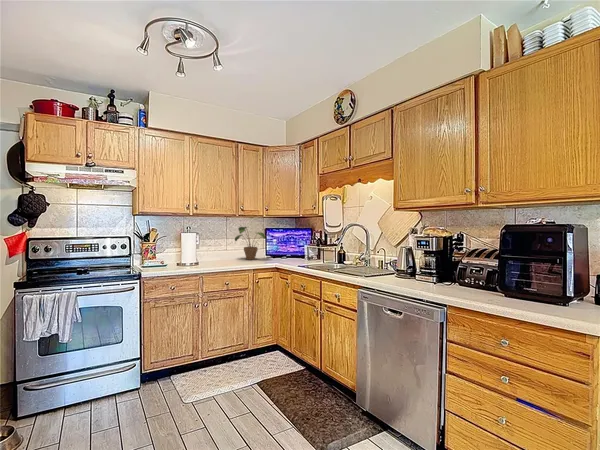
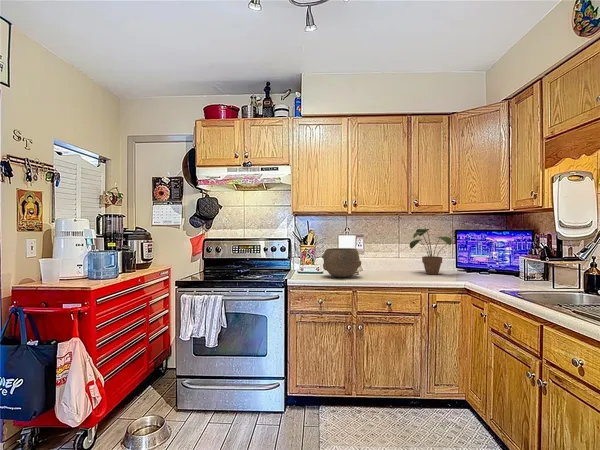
bowl: none [169,243,204,267] -> present [322,248,361,277]

